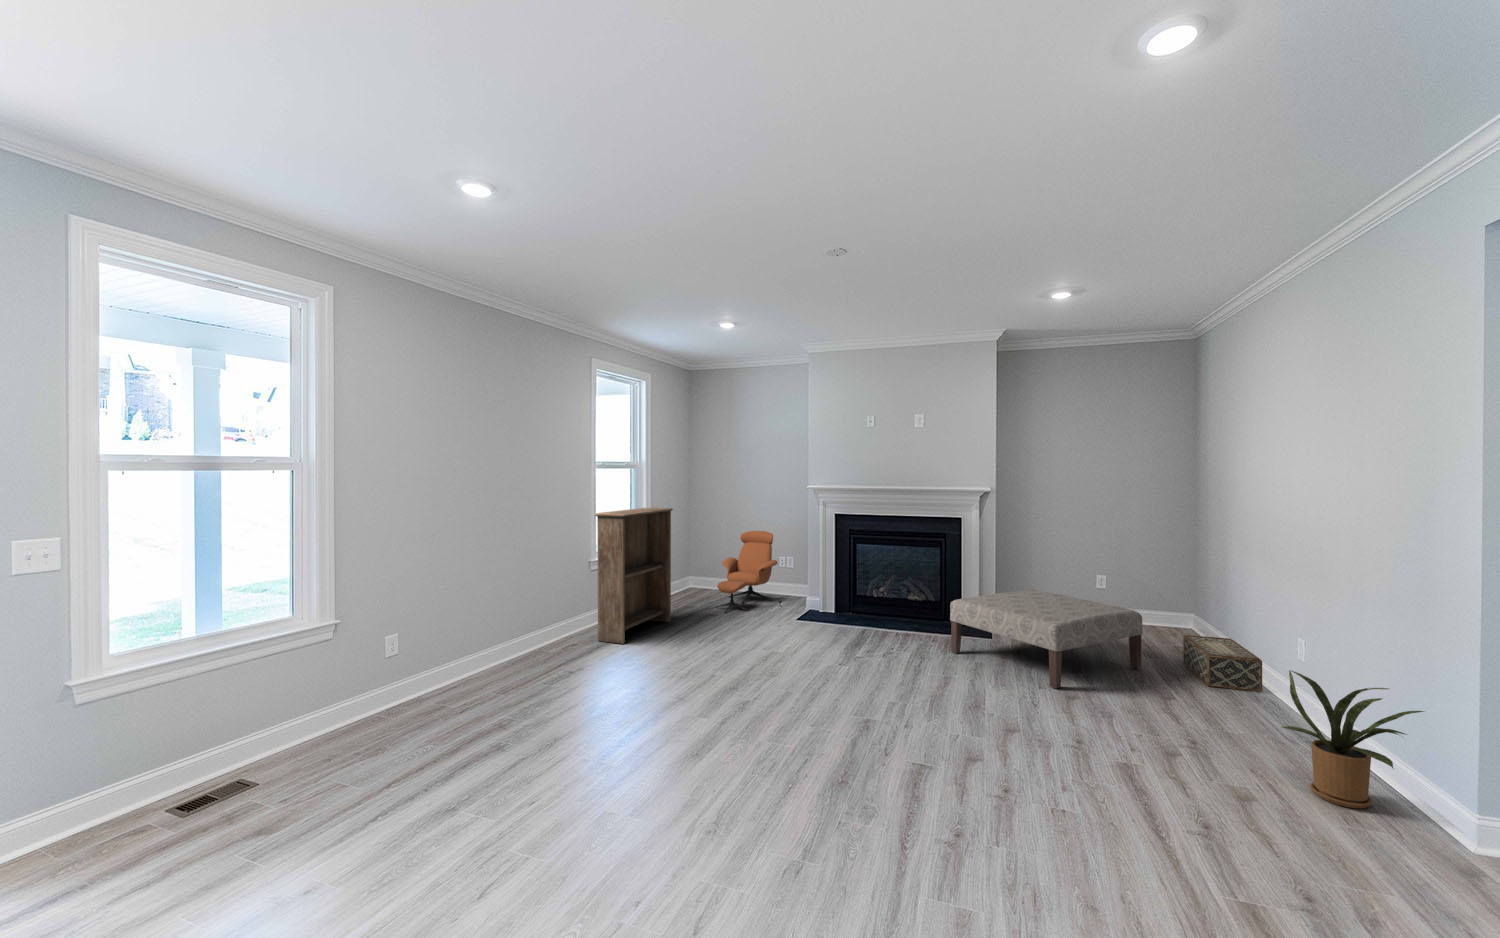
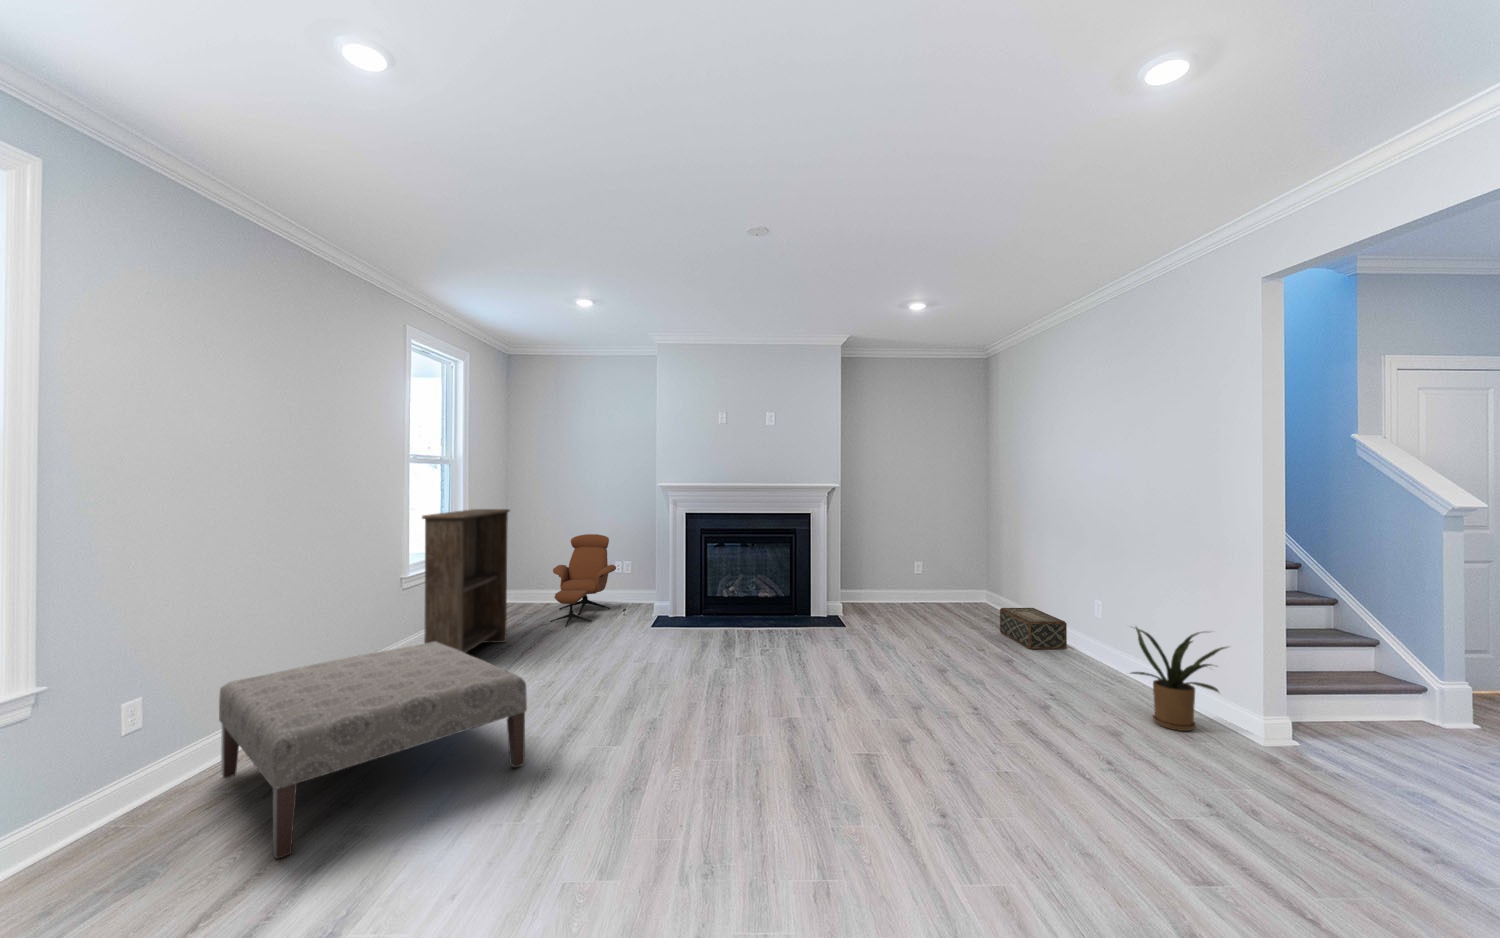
ottoman: present [950,590,1143,688] -> present [219,642,527,859]

